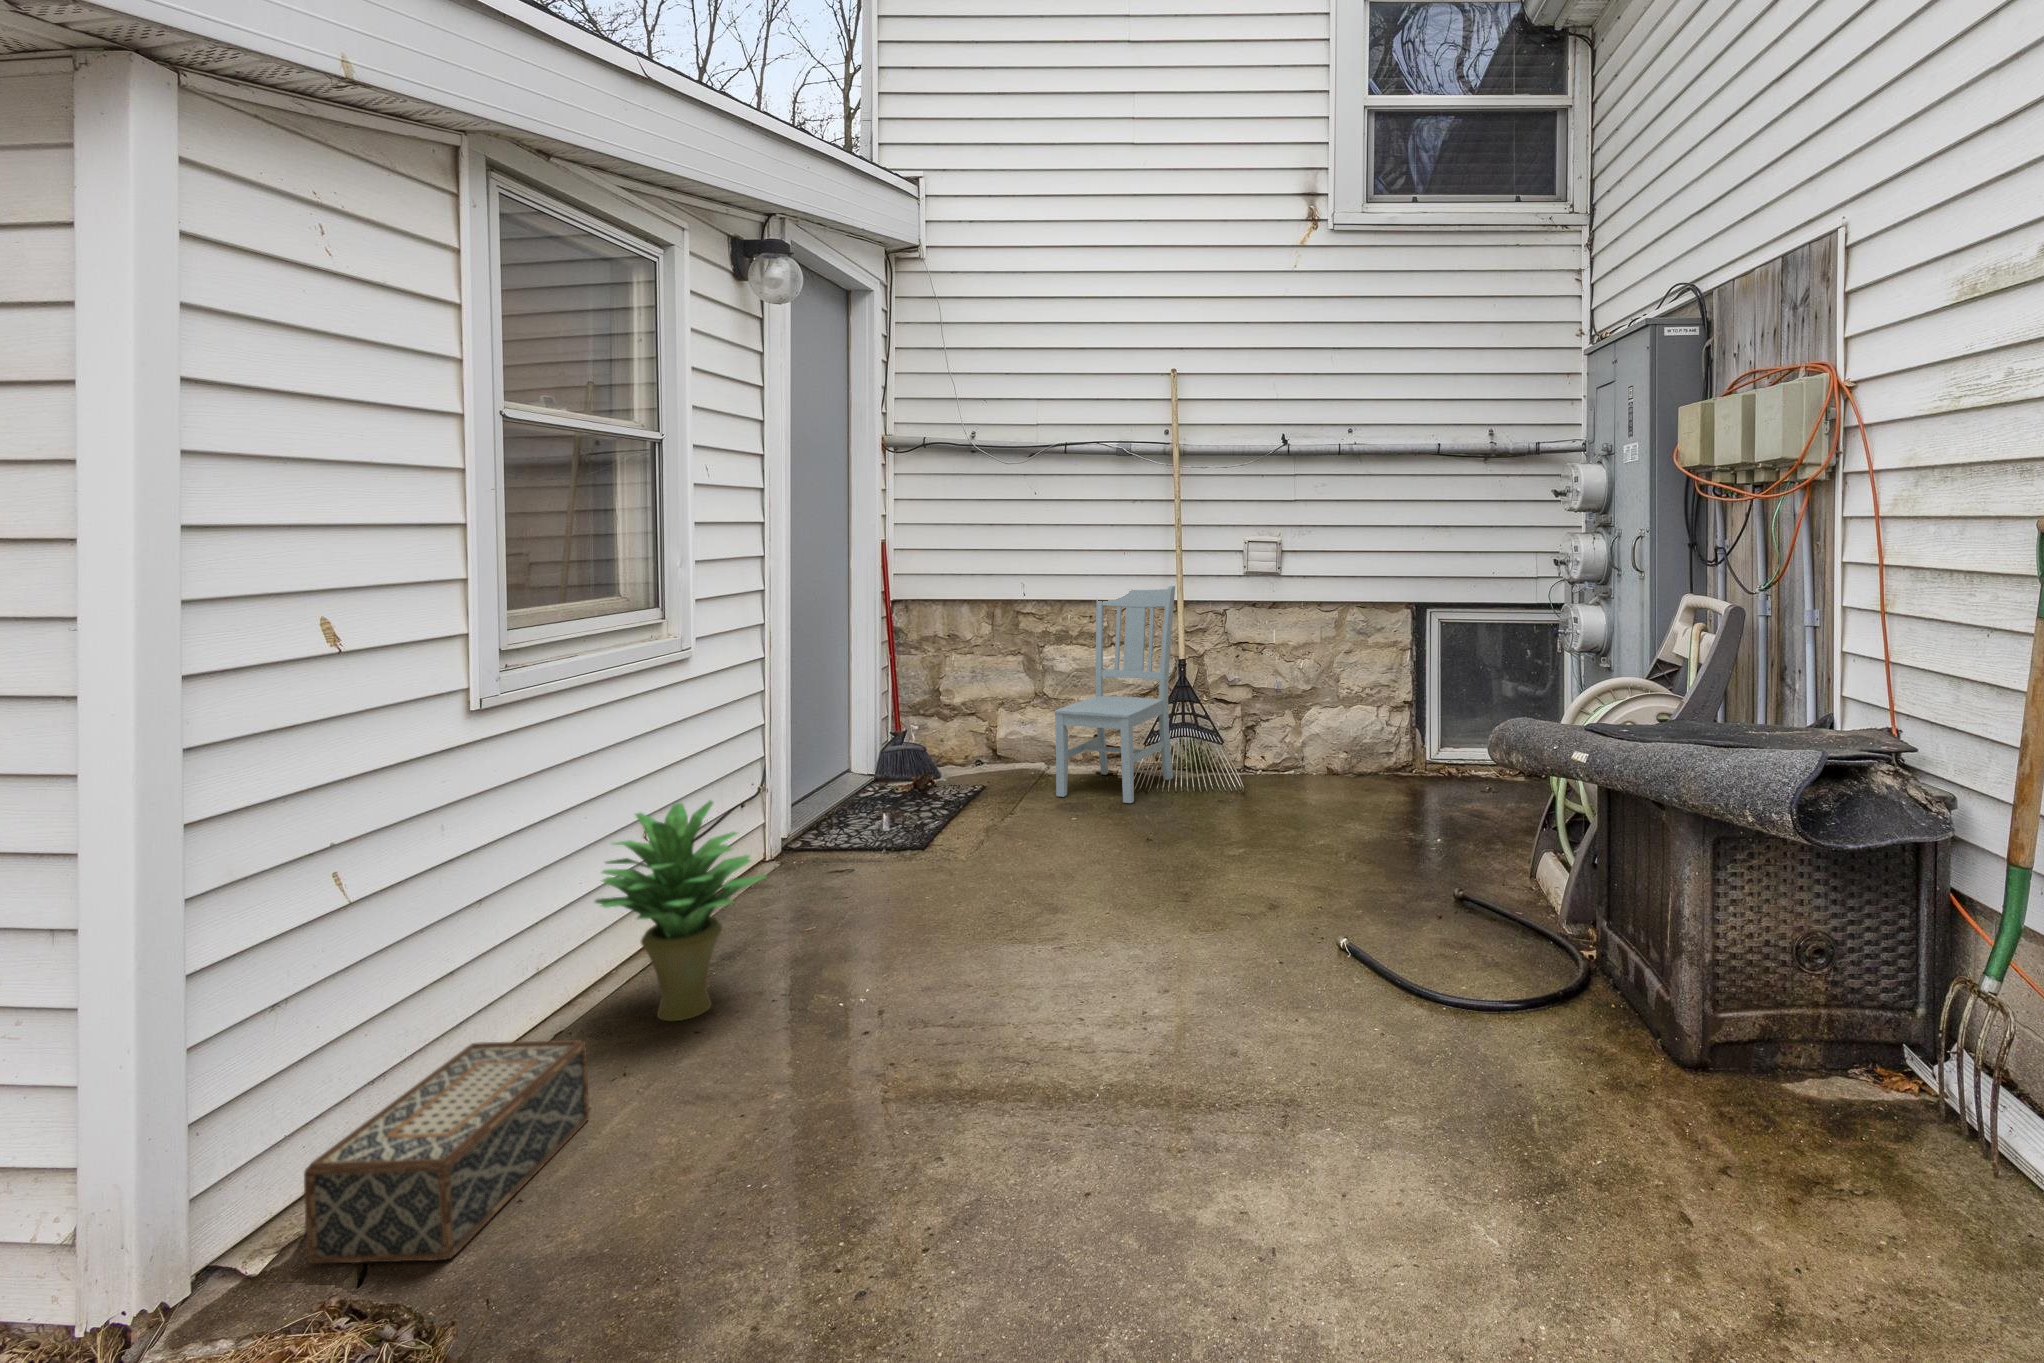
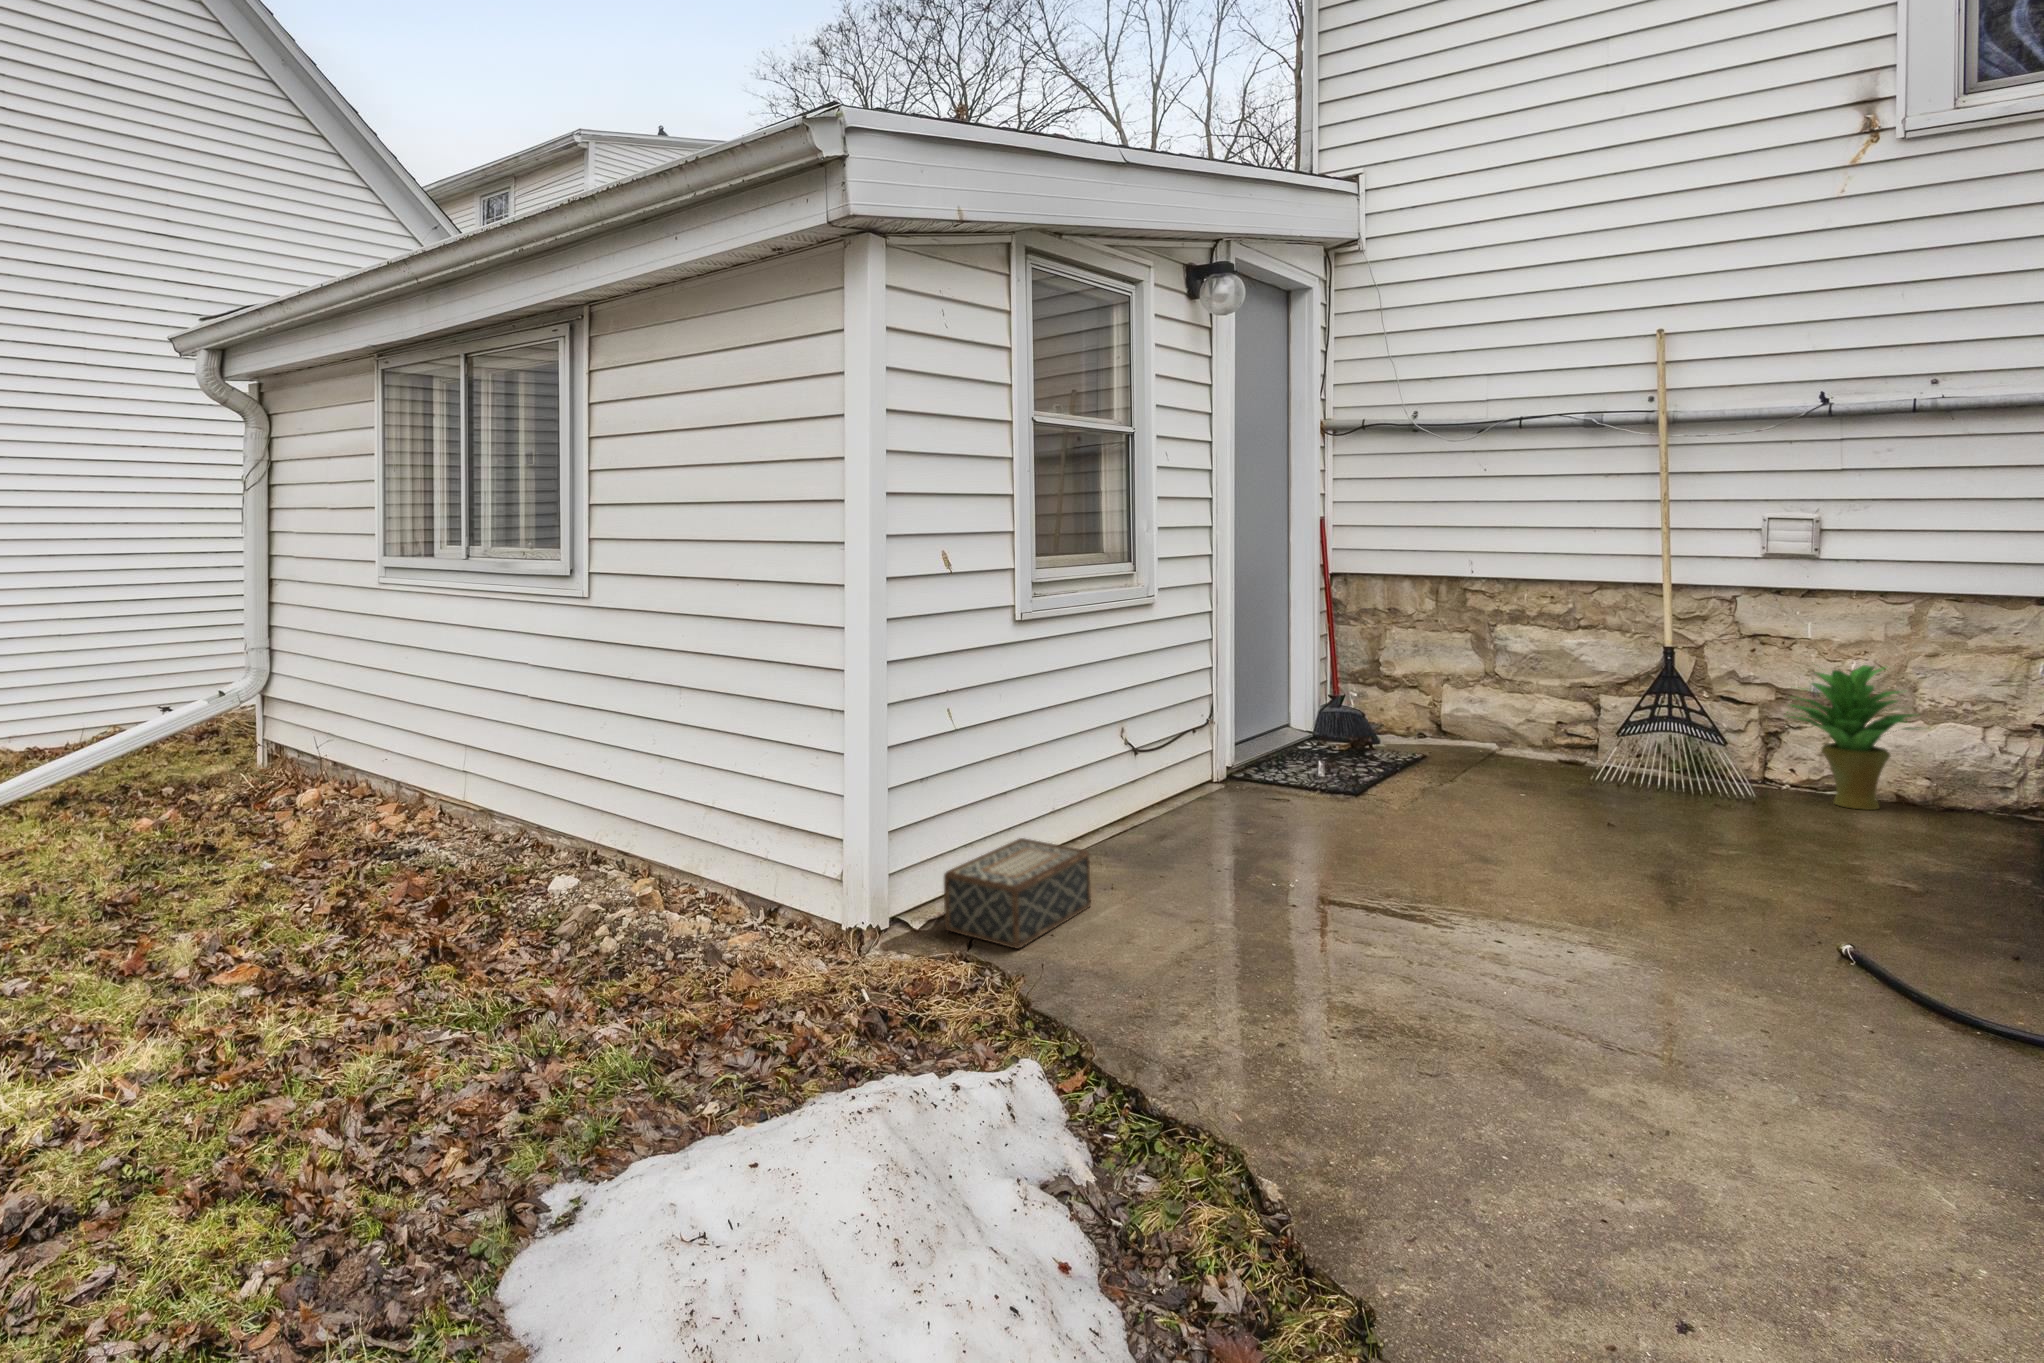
chair: present [1054,586,1175,803] -> none [1502,564,1661,793]
potted plant: present [595,800,766,1021] -> present [1787,665,1917,810]

